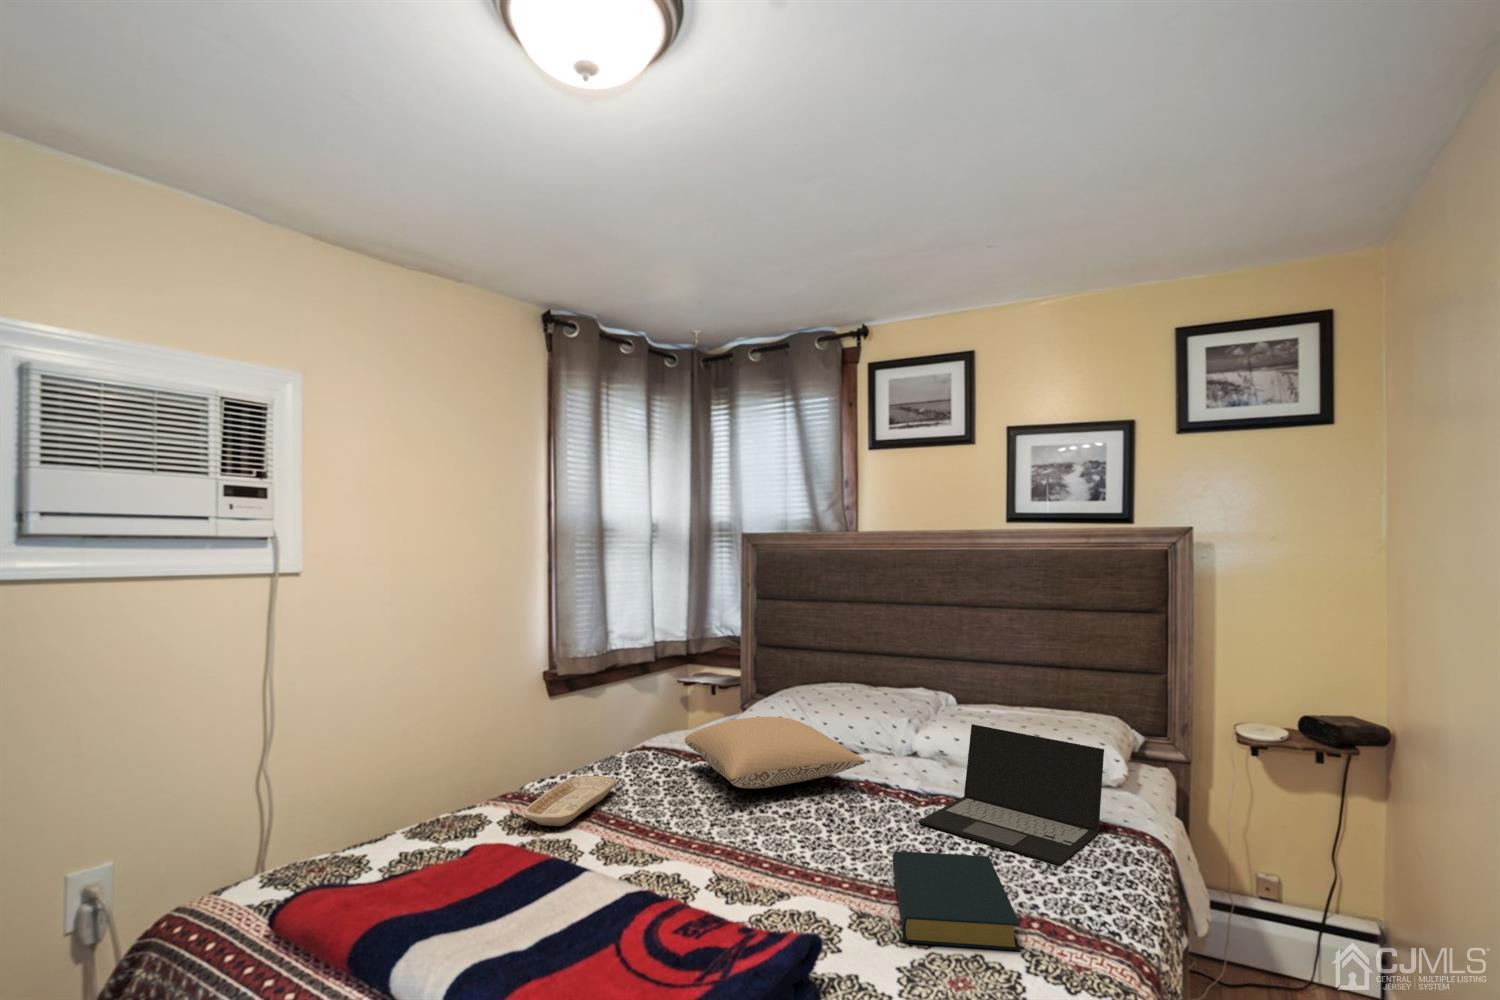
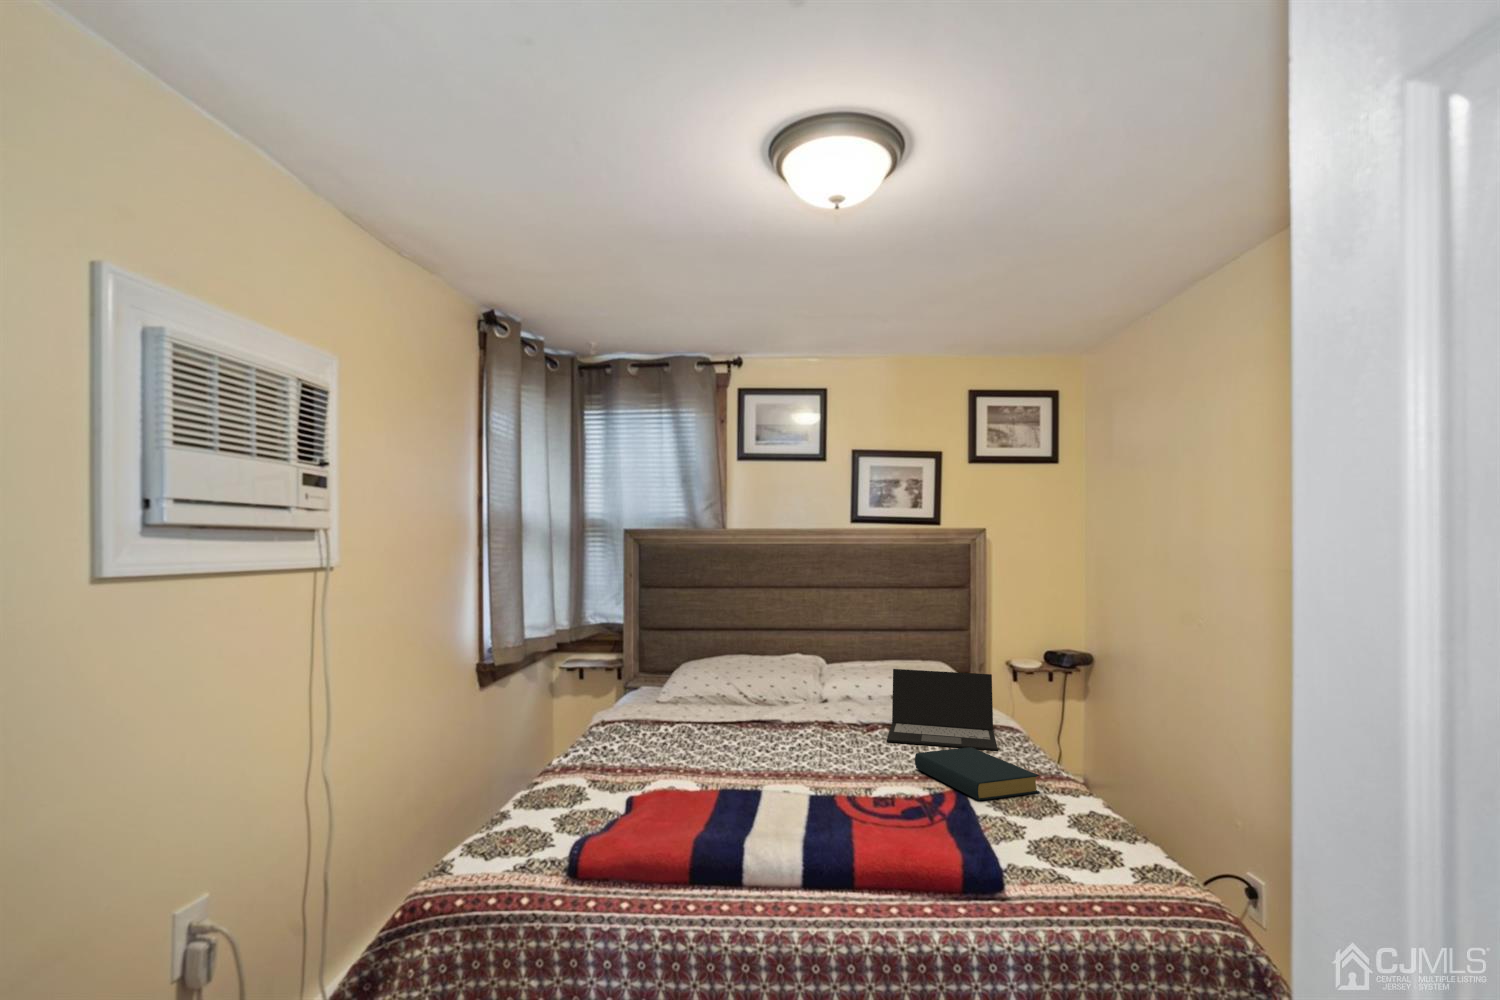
pillow: present [685,717,866,789] -> none [662,679,824,736]
tray: present [524,776,616,826] -> none [590,742,645,783]

